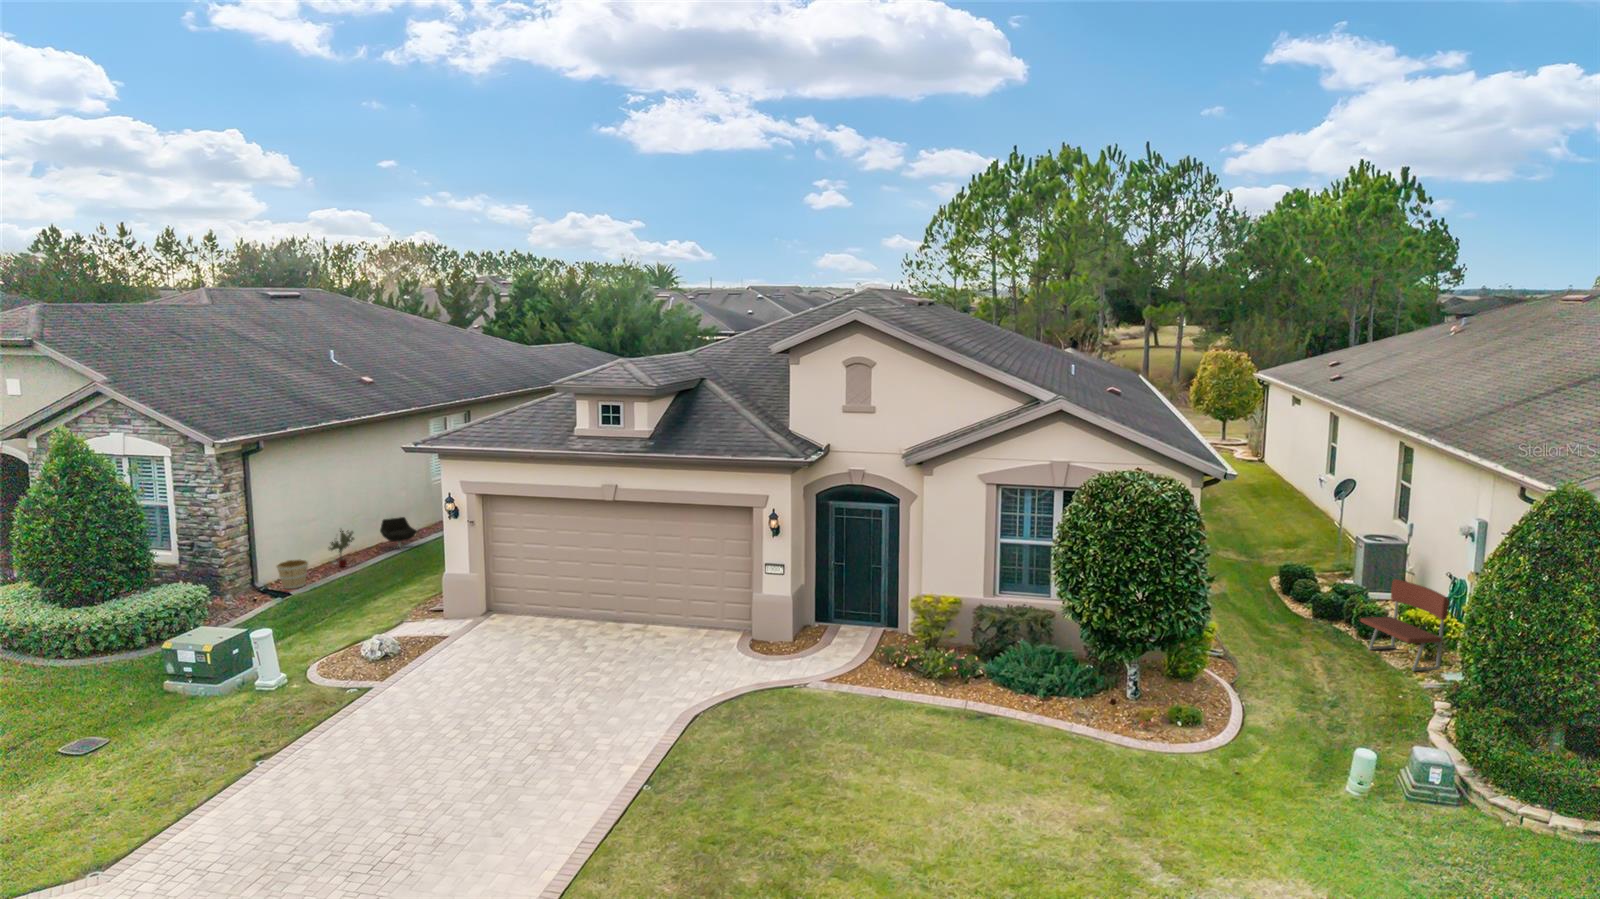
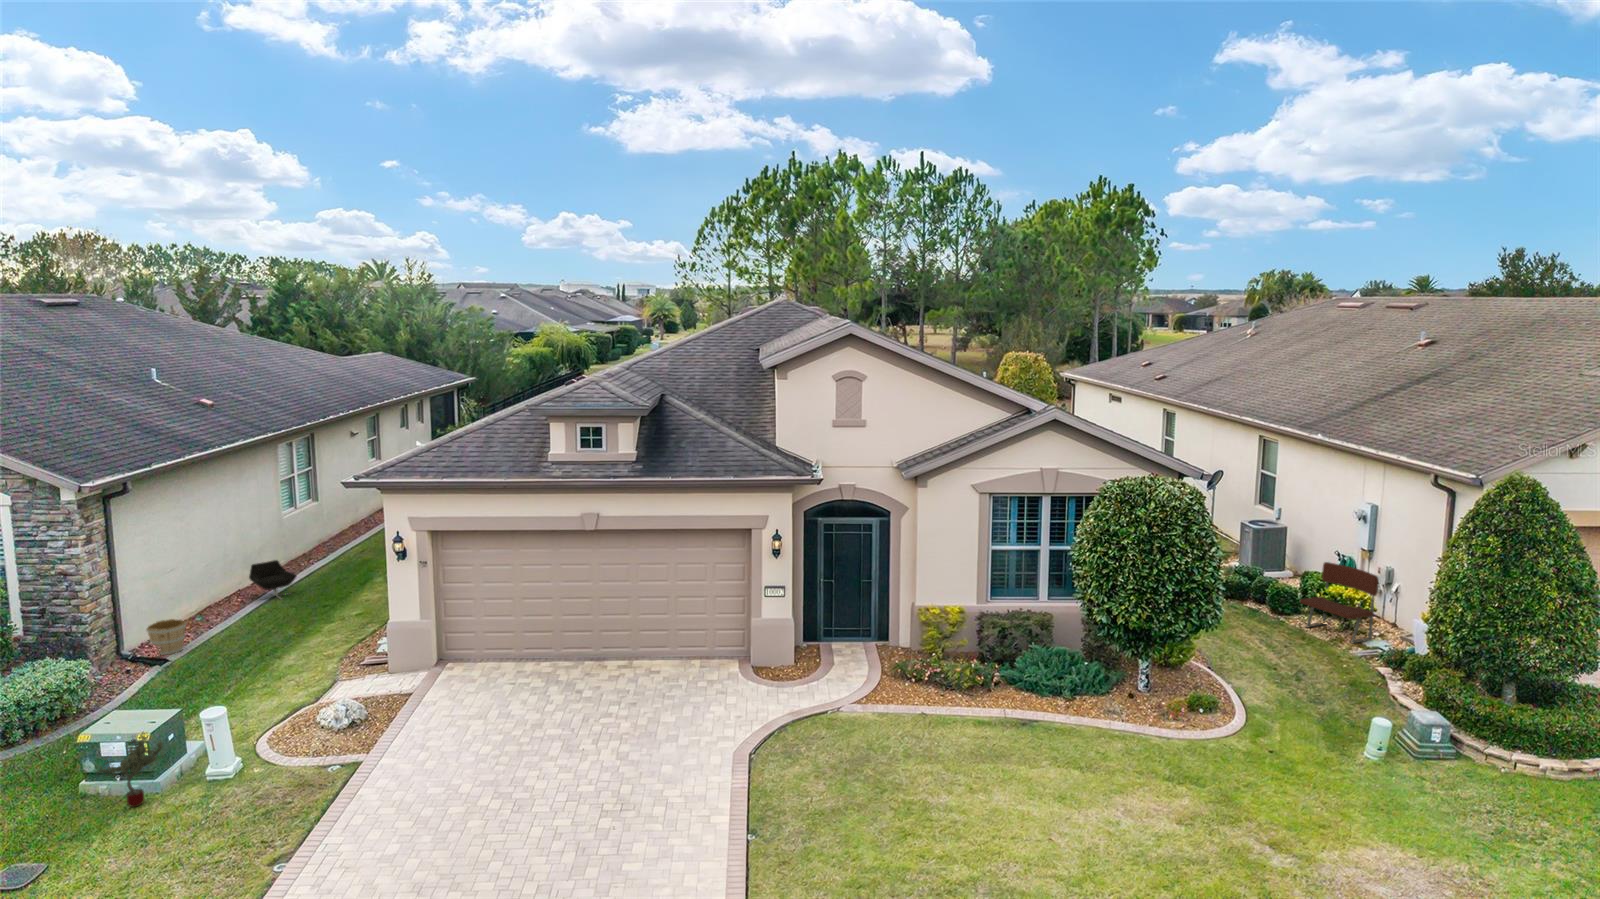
potted tree: present [328,530,354,567] -> present [99,732,163,807]

